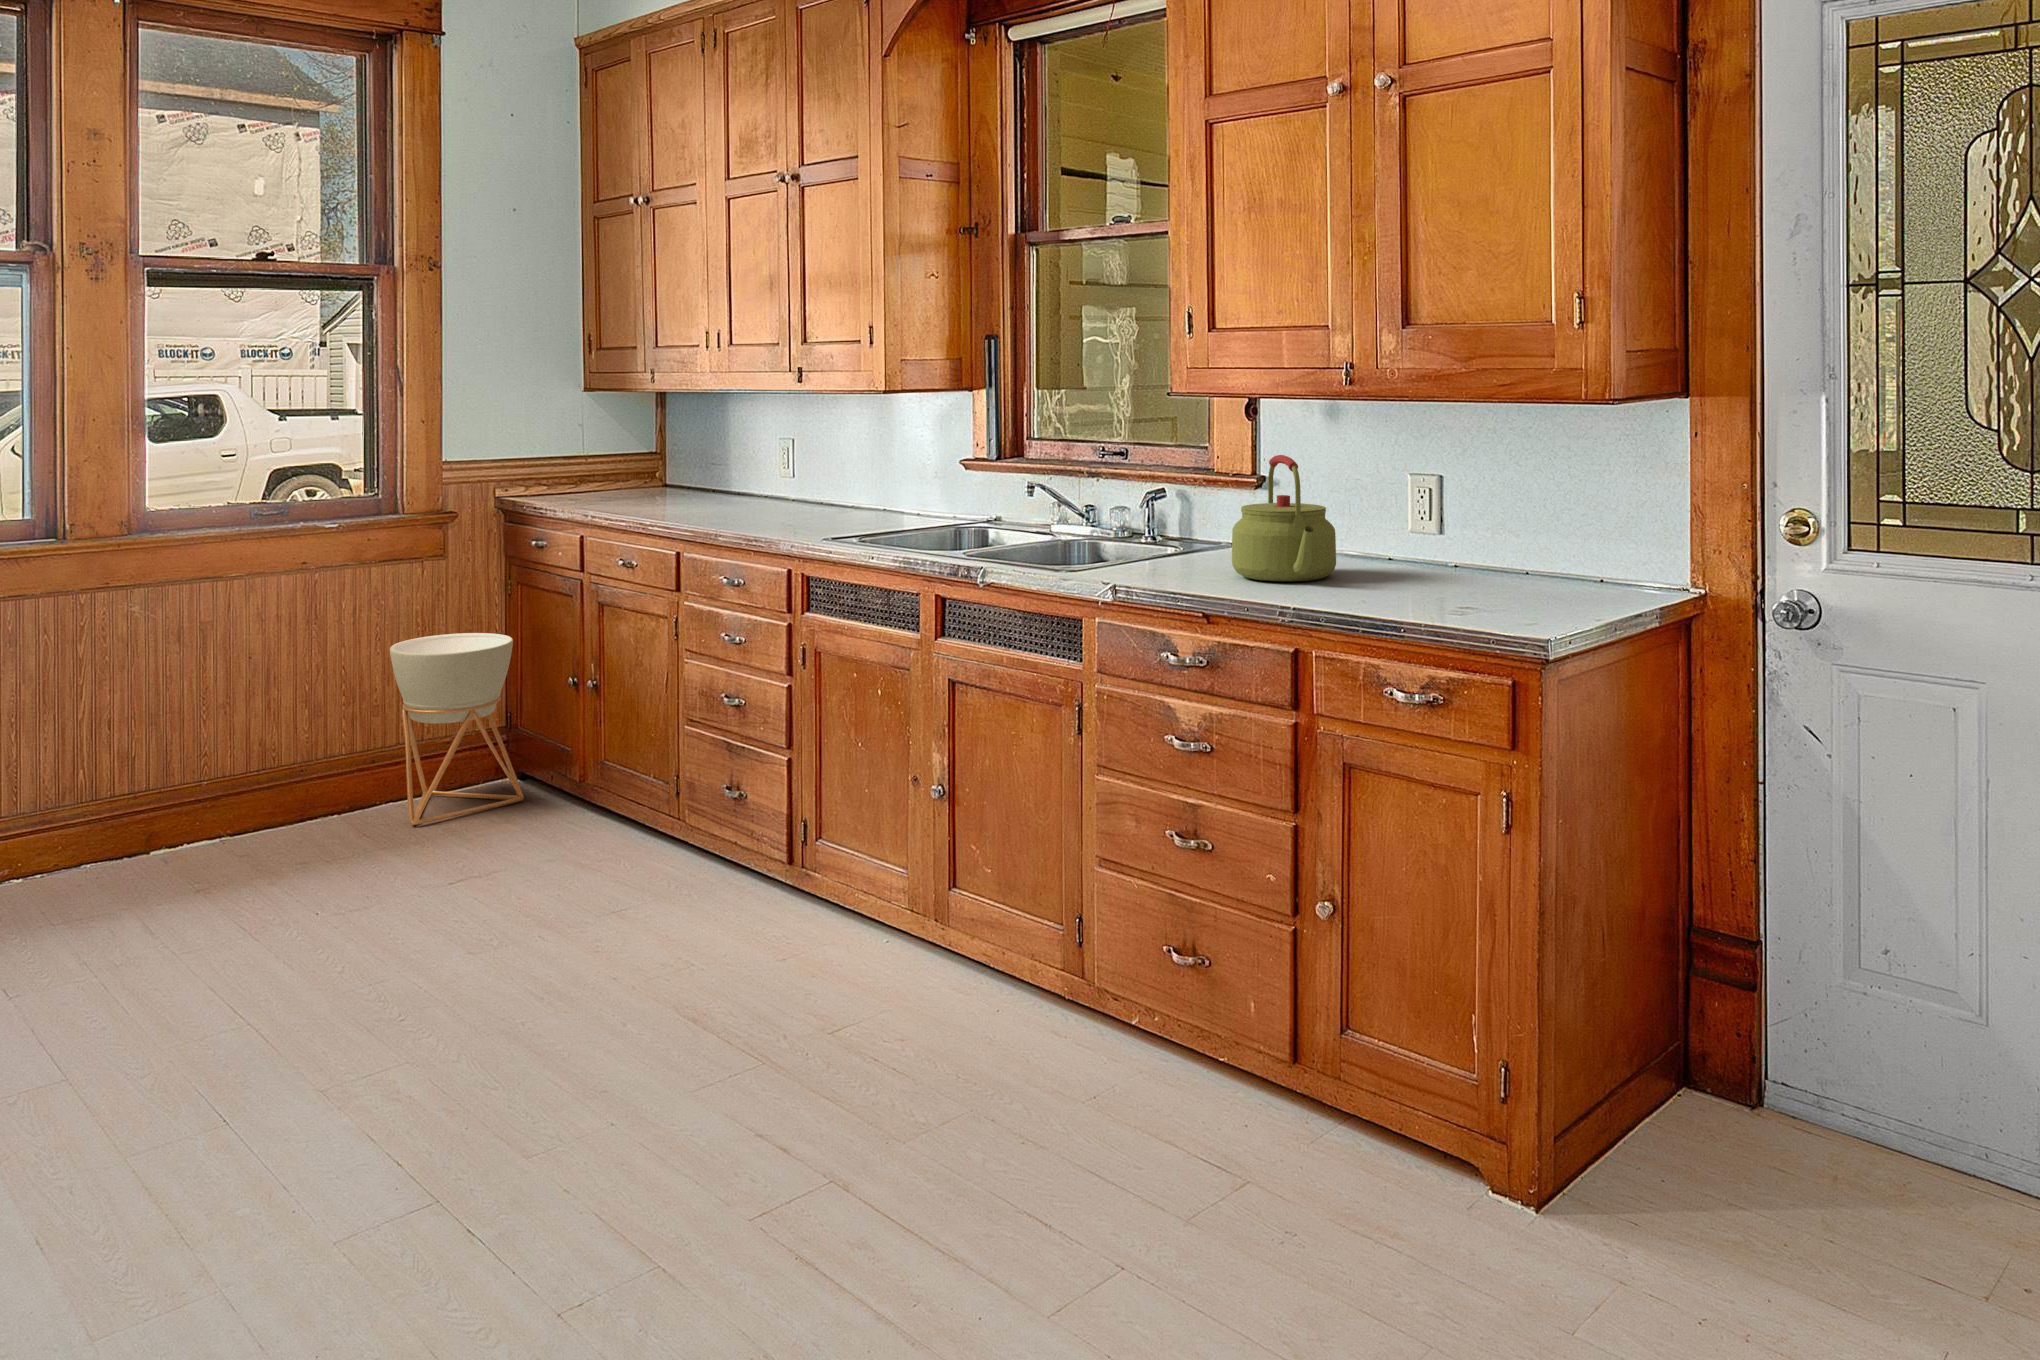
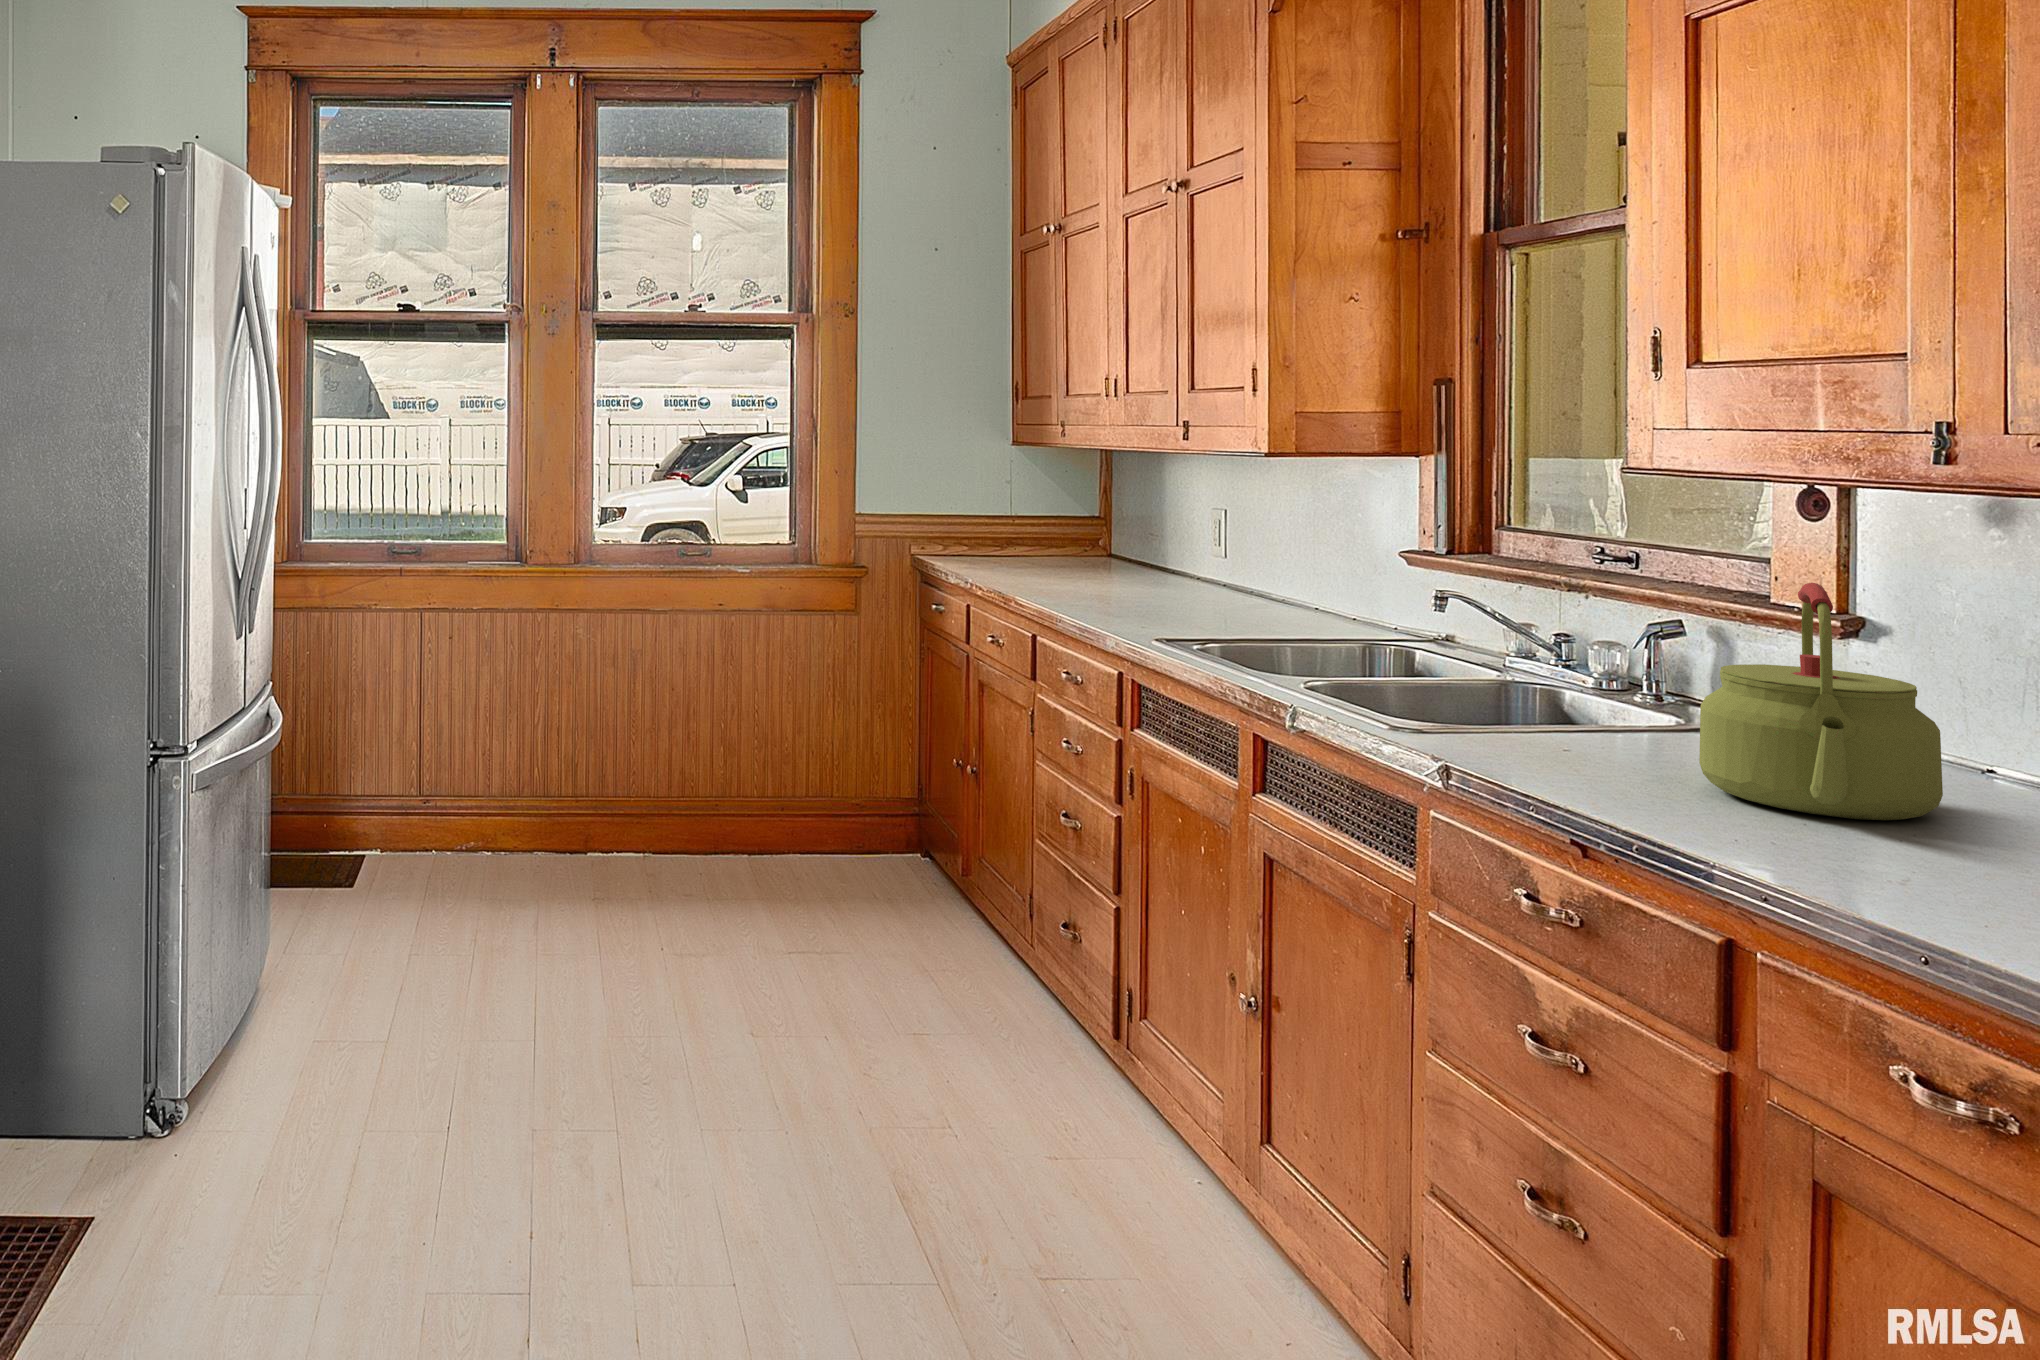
planter: present [390,633,524,825] -> none [782,686,906,880]

